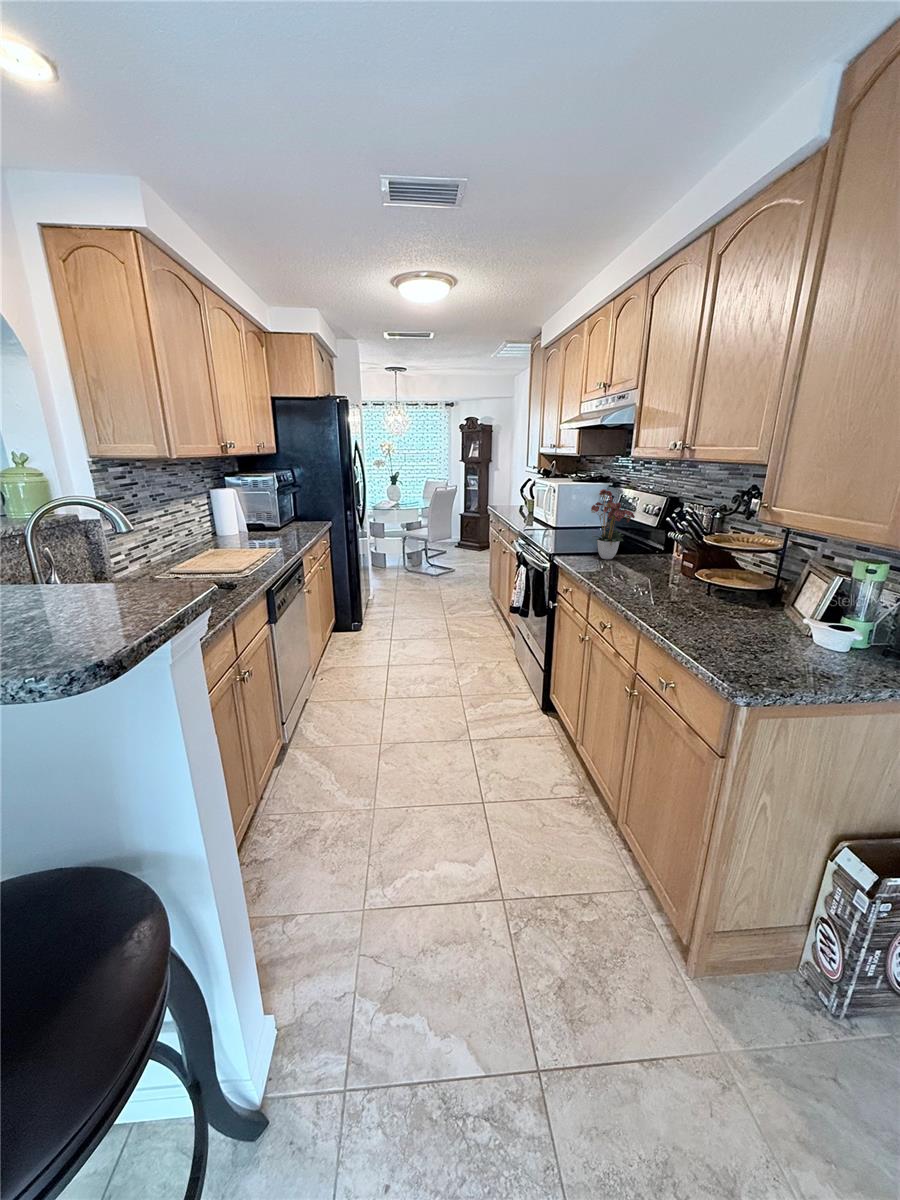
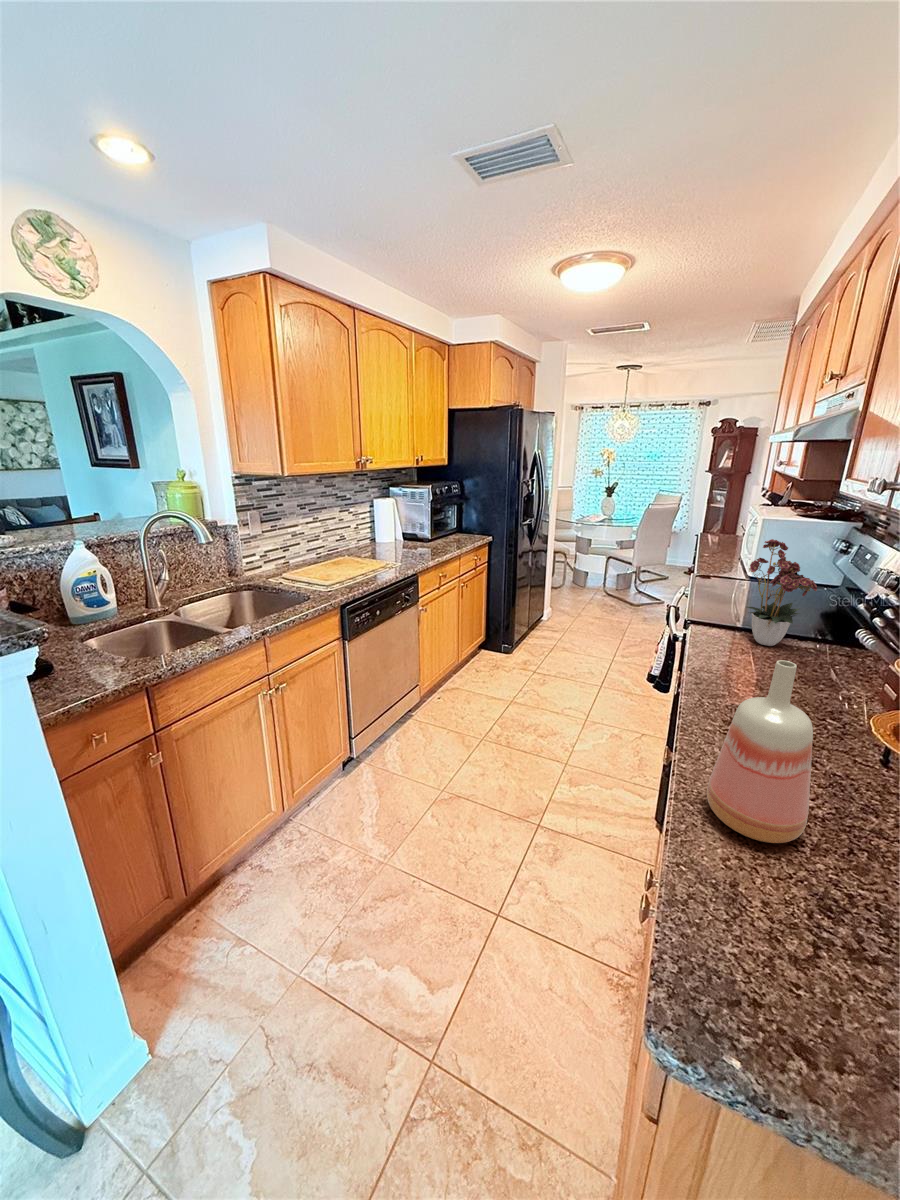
vase: none [664,529,715,628] -> present [707,660,813,843]

